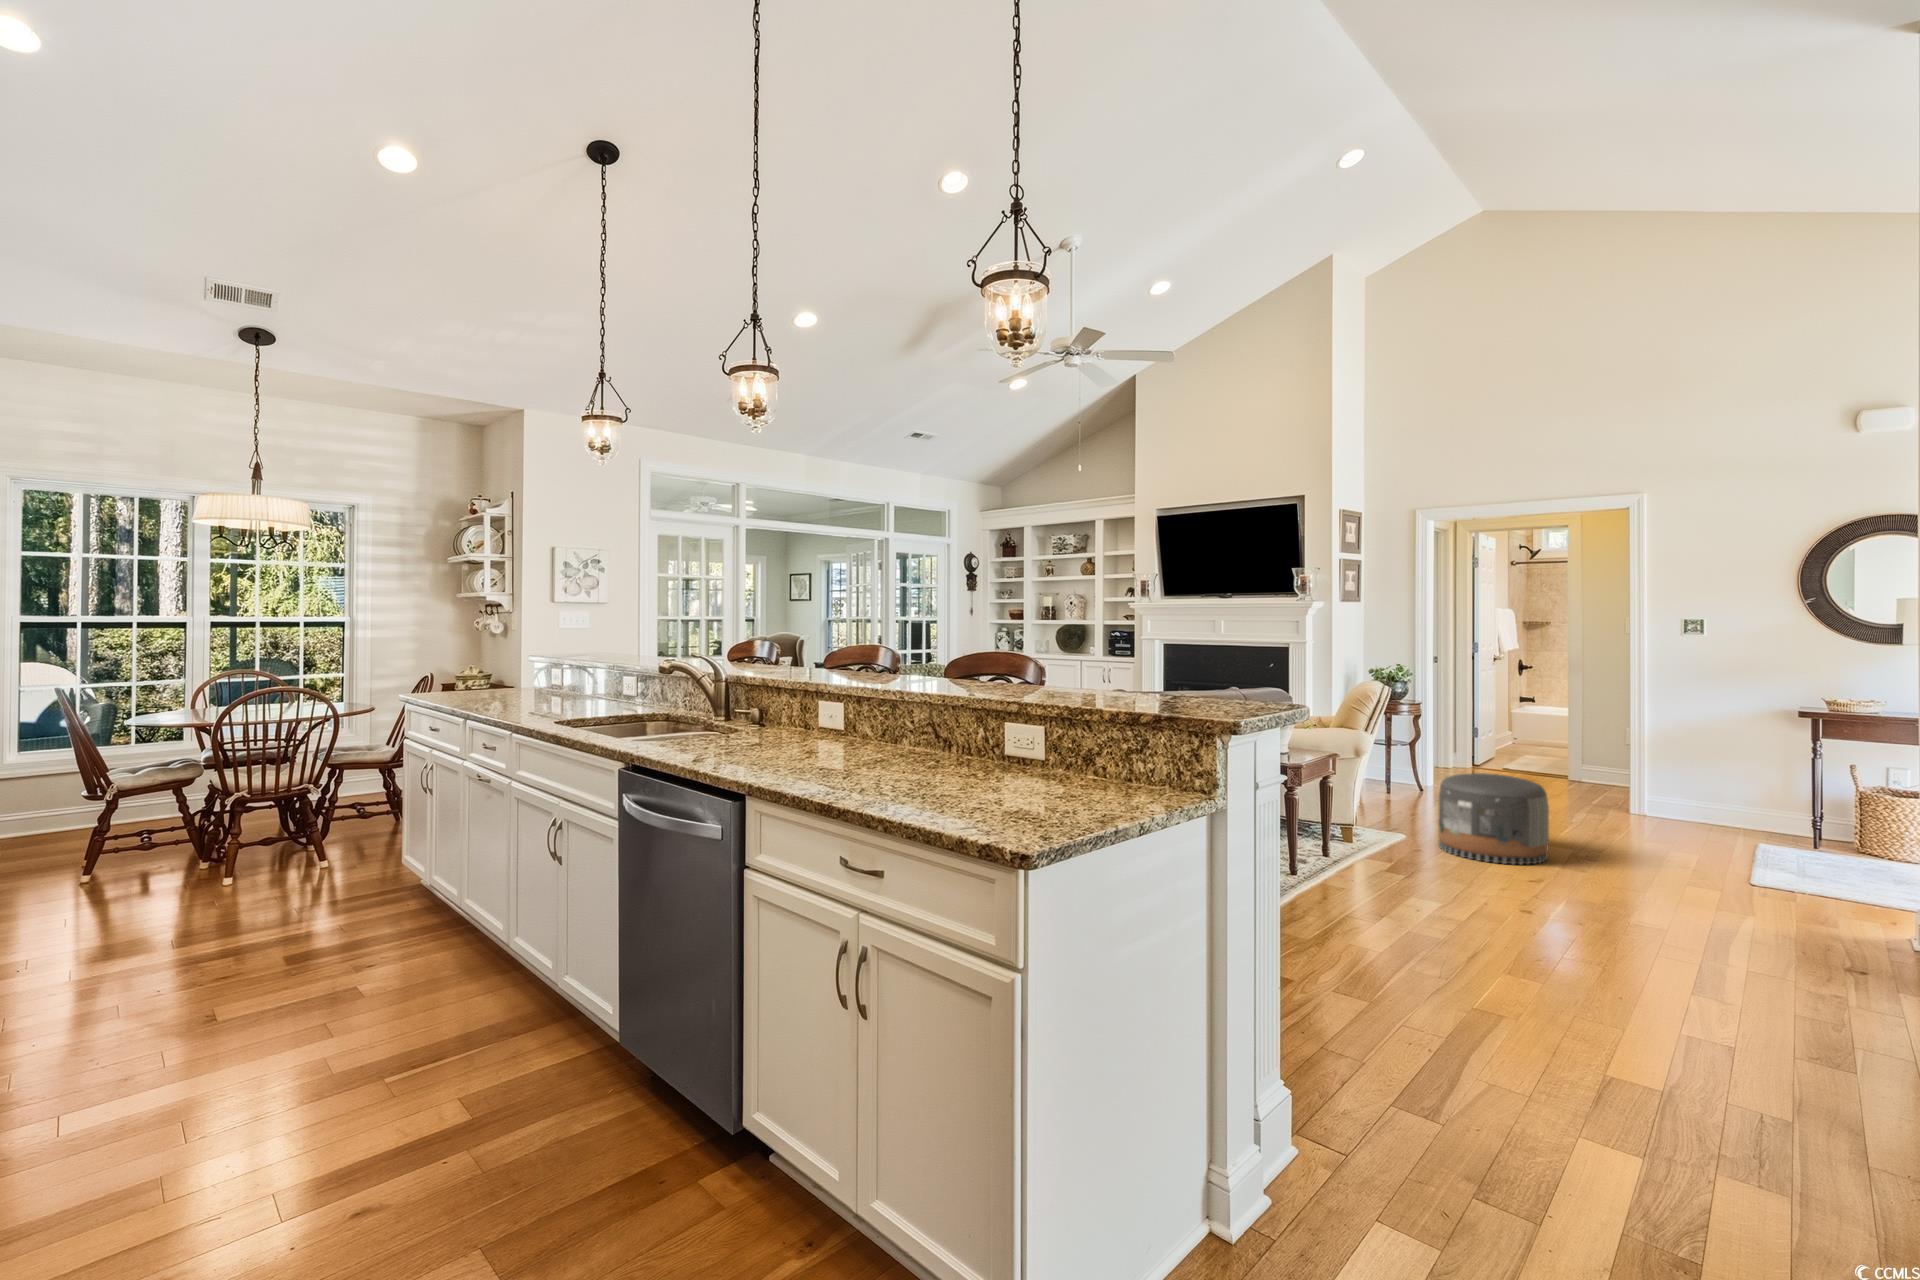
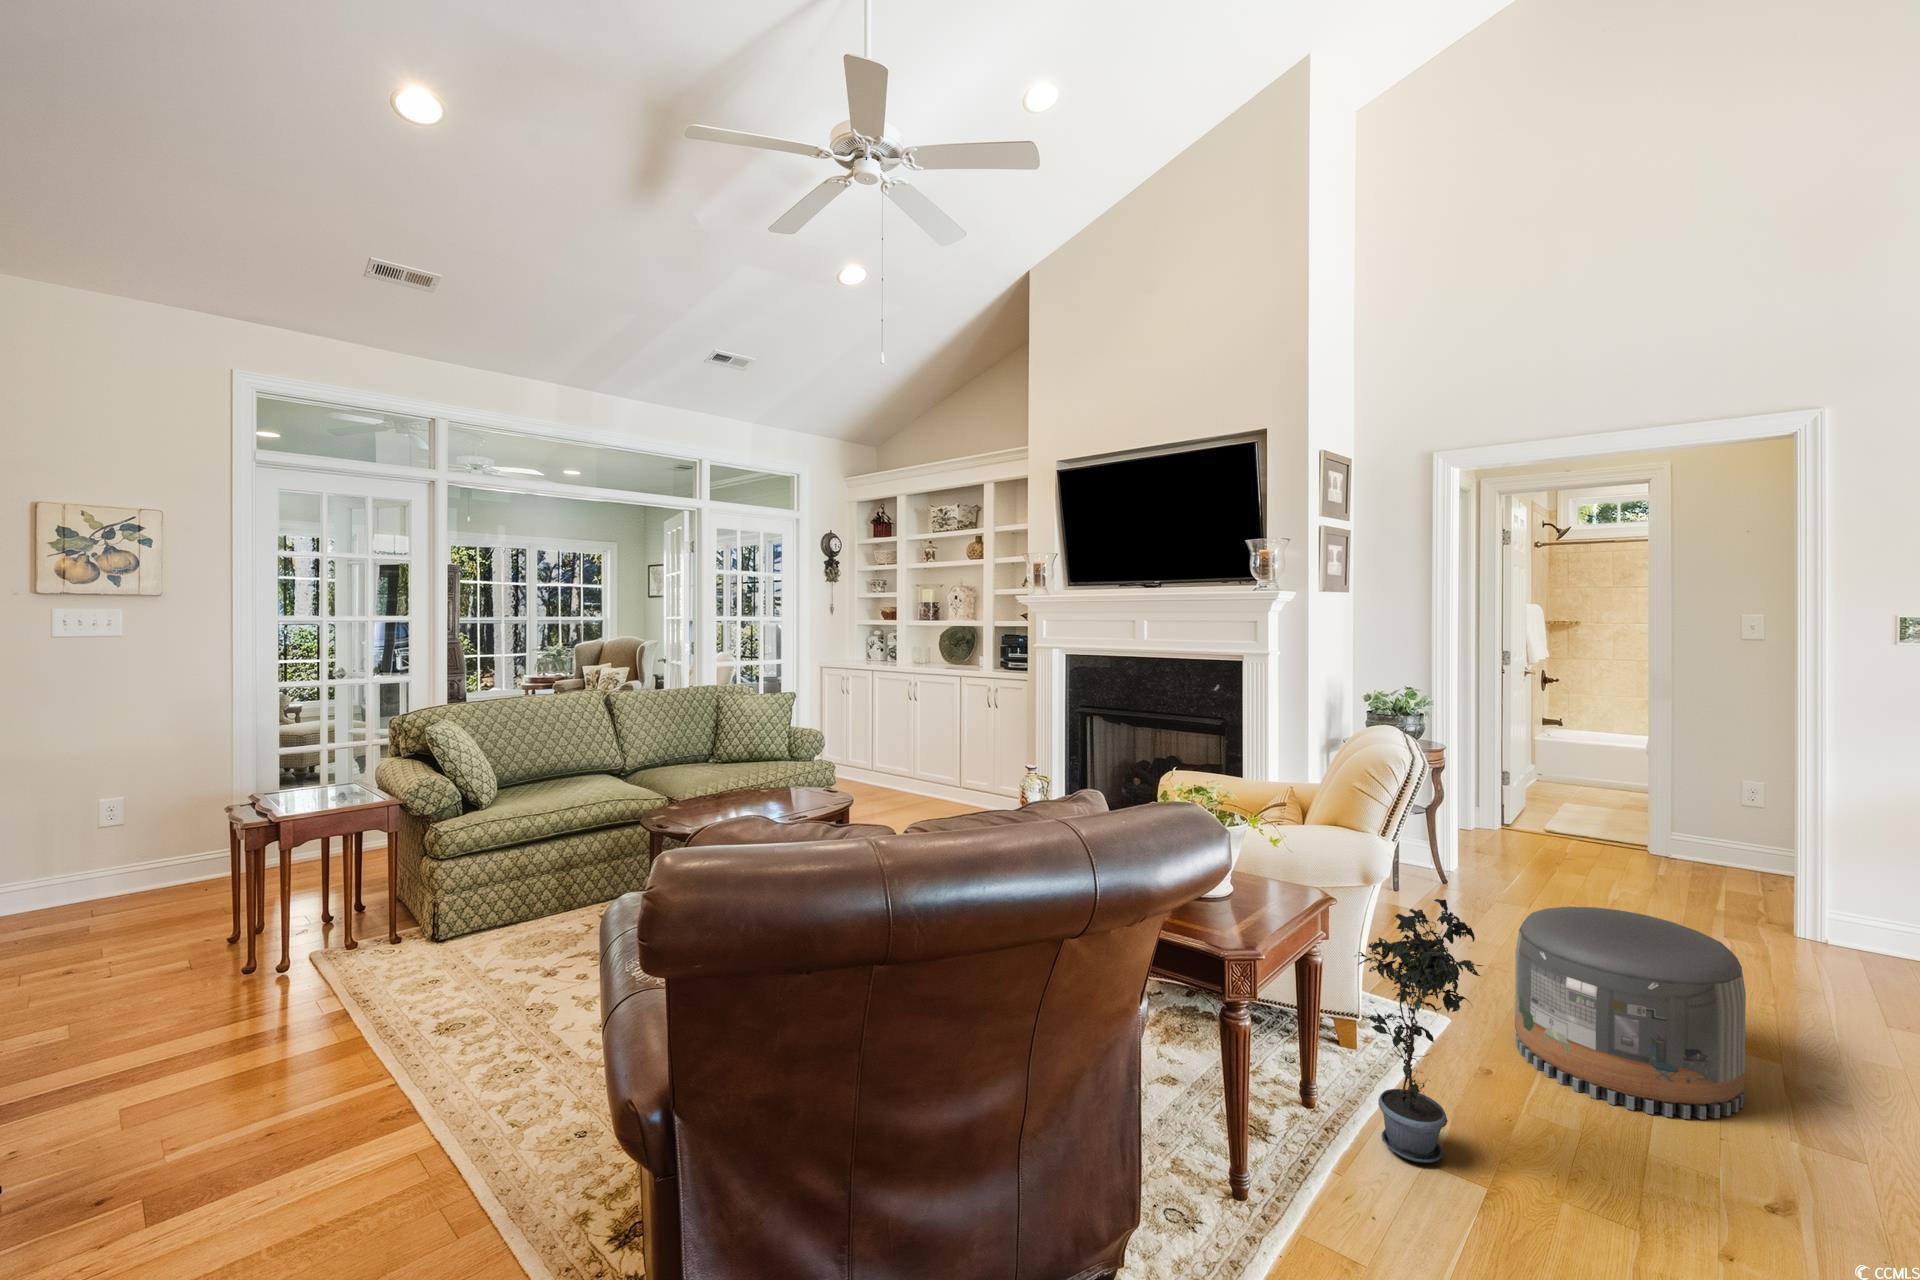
potted plant: none [1346,751,1406,873] -> present [1356,899,1482,1163]

